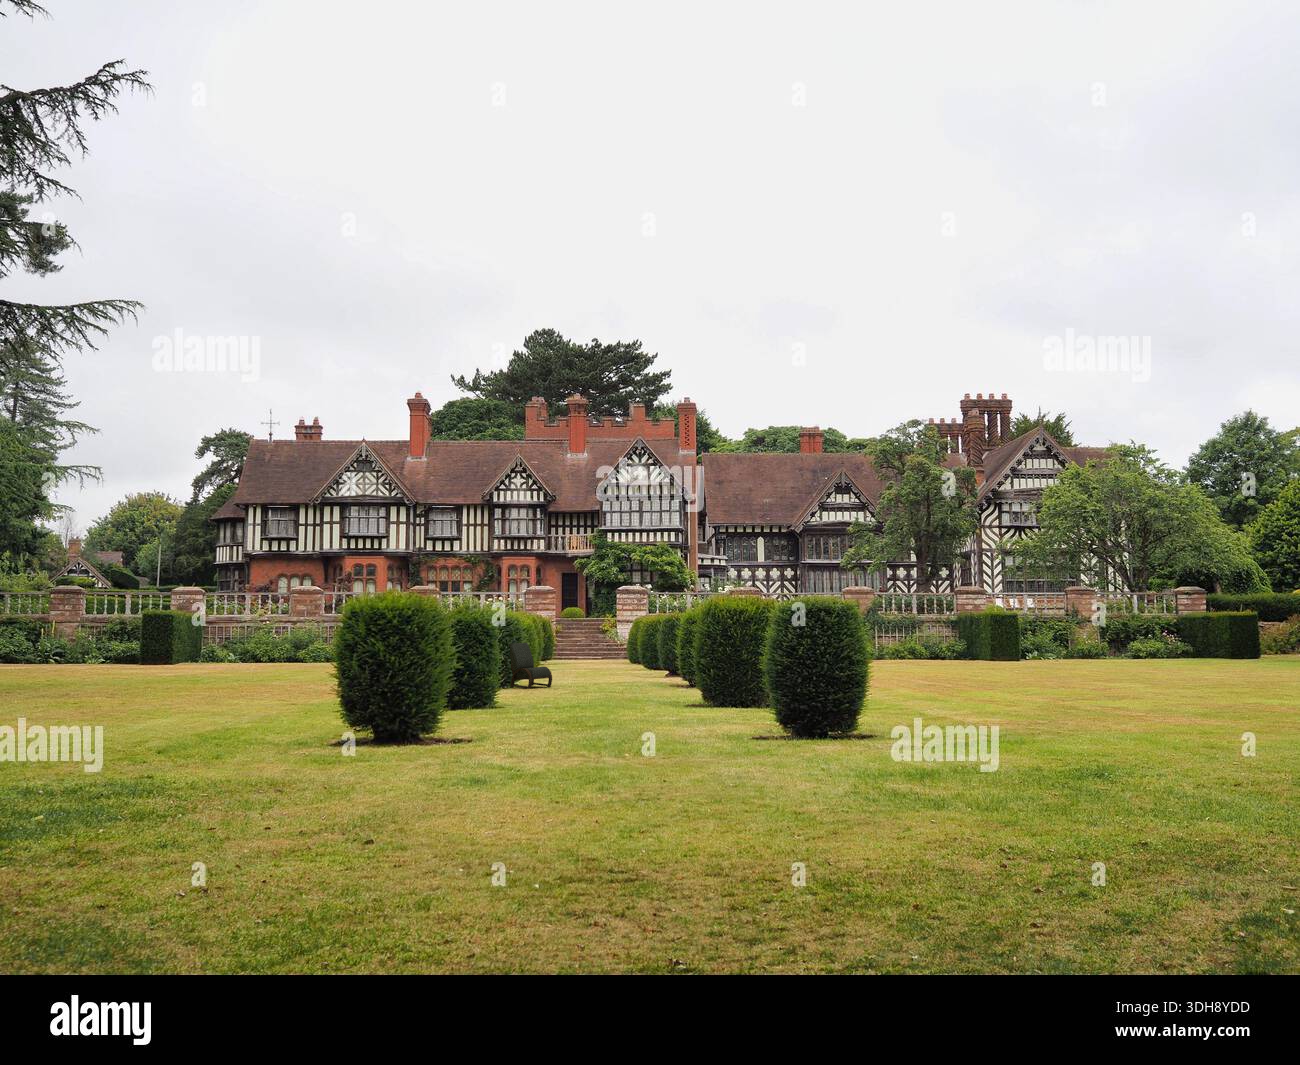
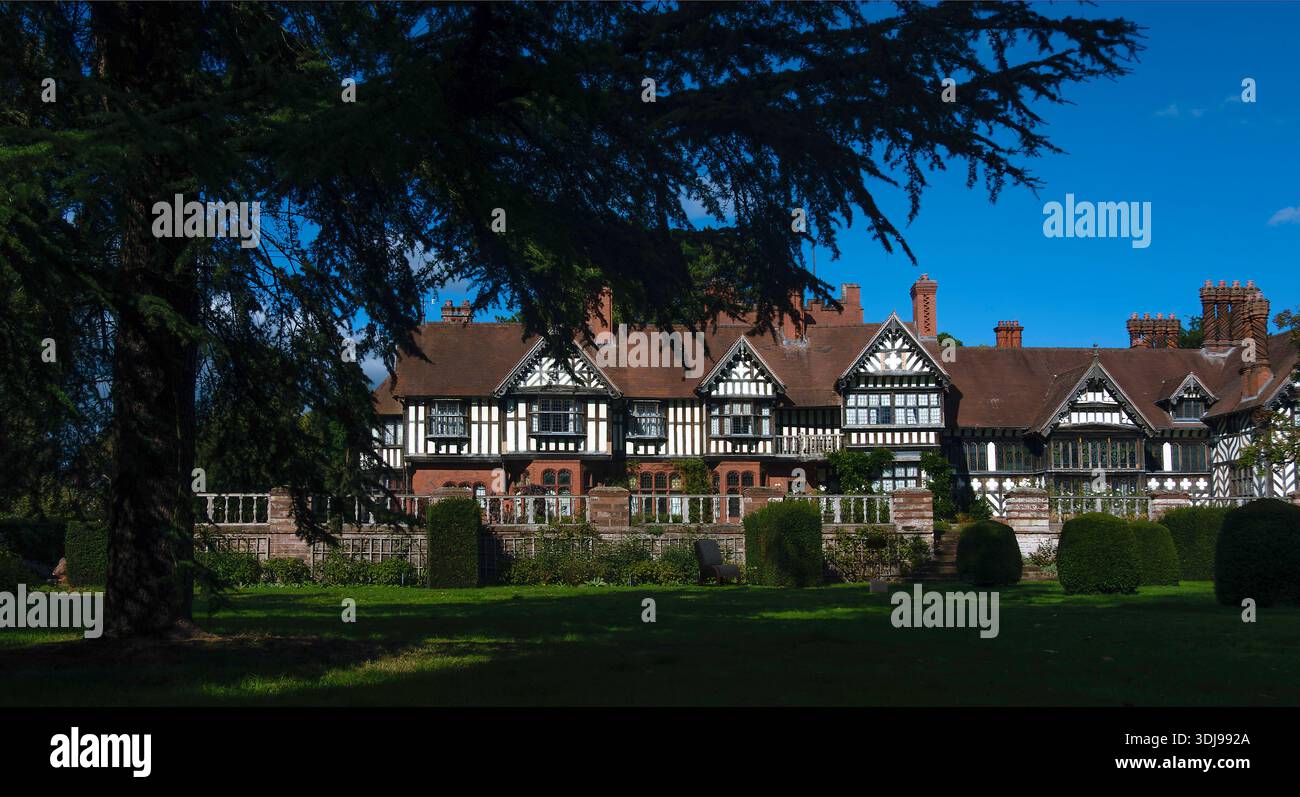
potted tree: none [680,647,704,704] -> present [864,534,888,593]

